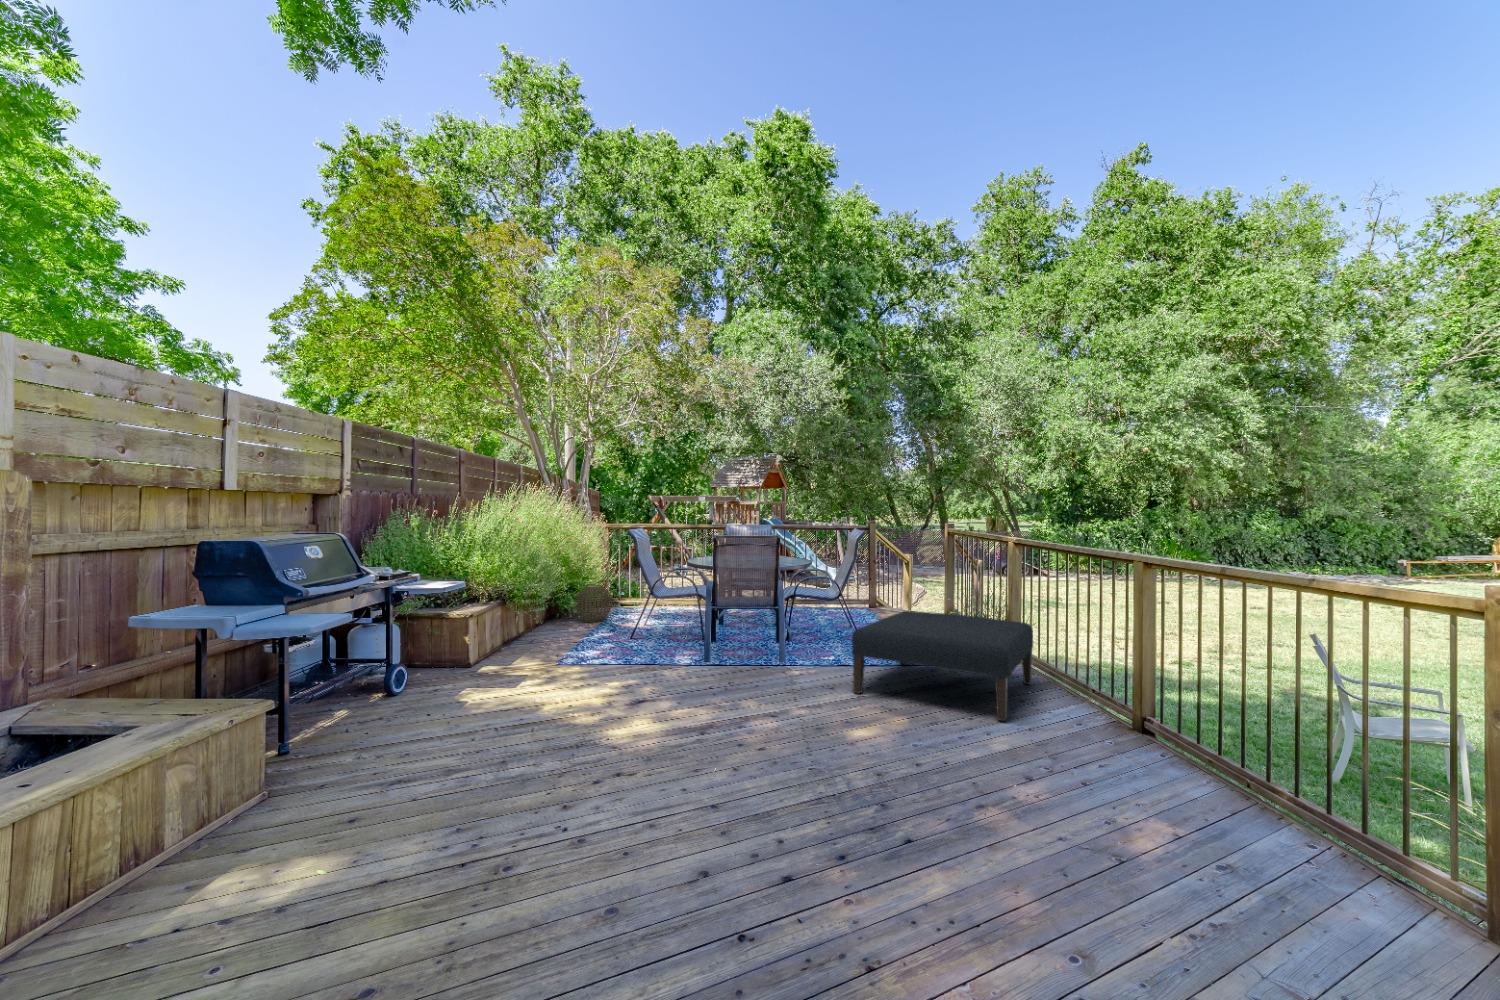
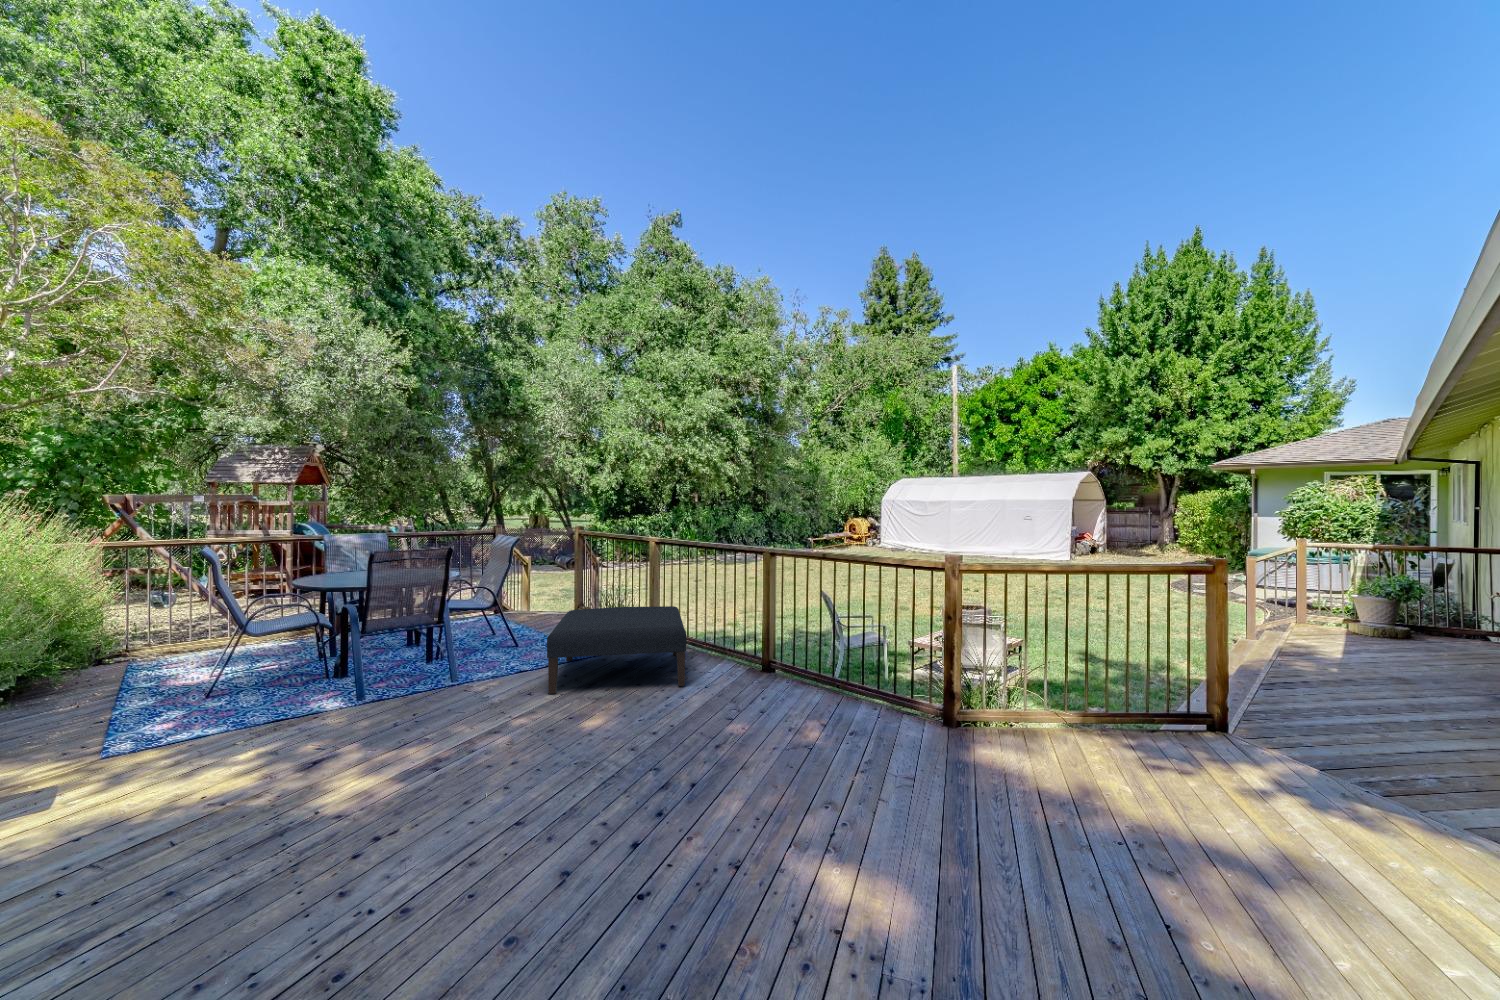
woven basket: present [576,585,611,623] -> none [30,635,109,696]

